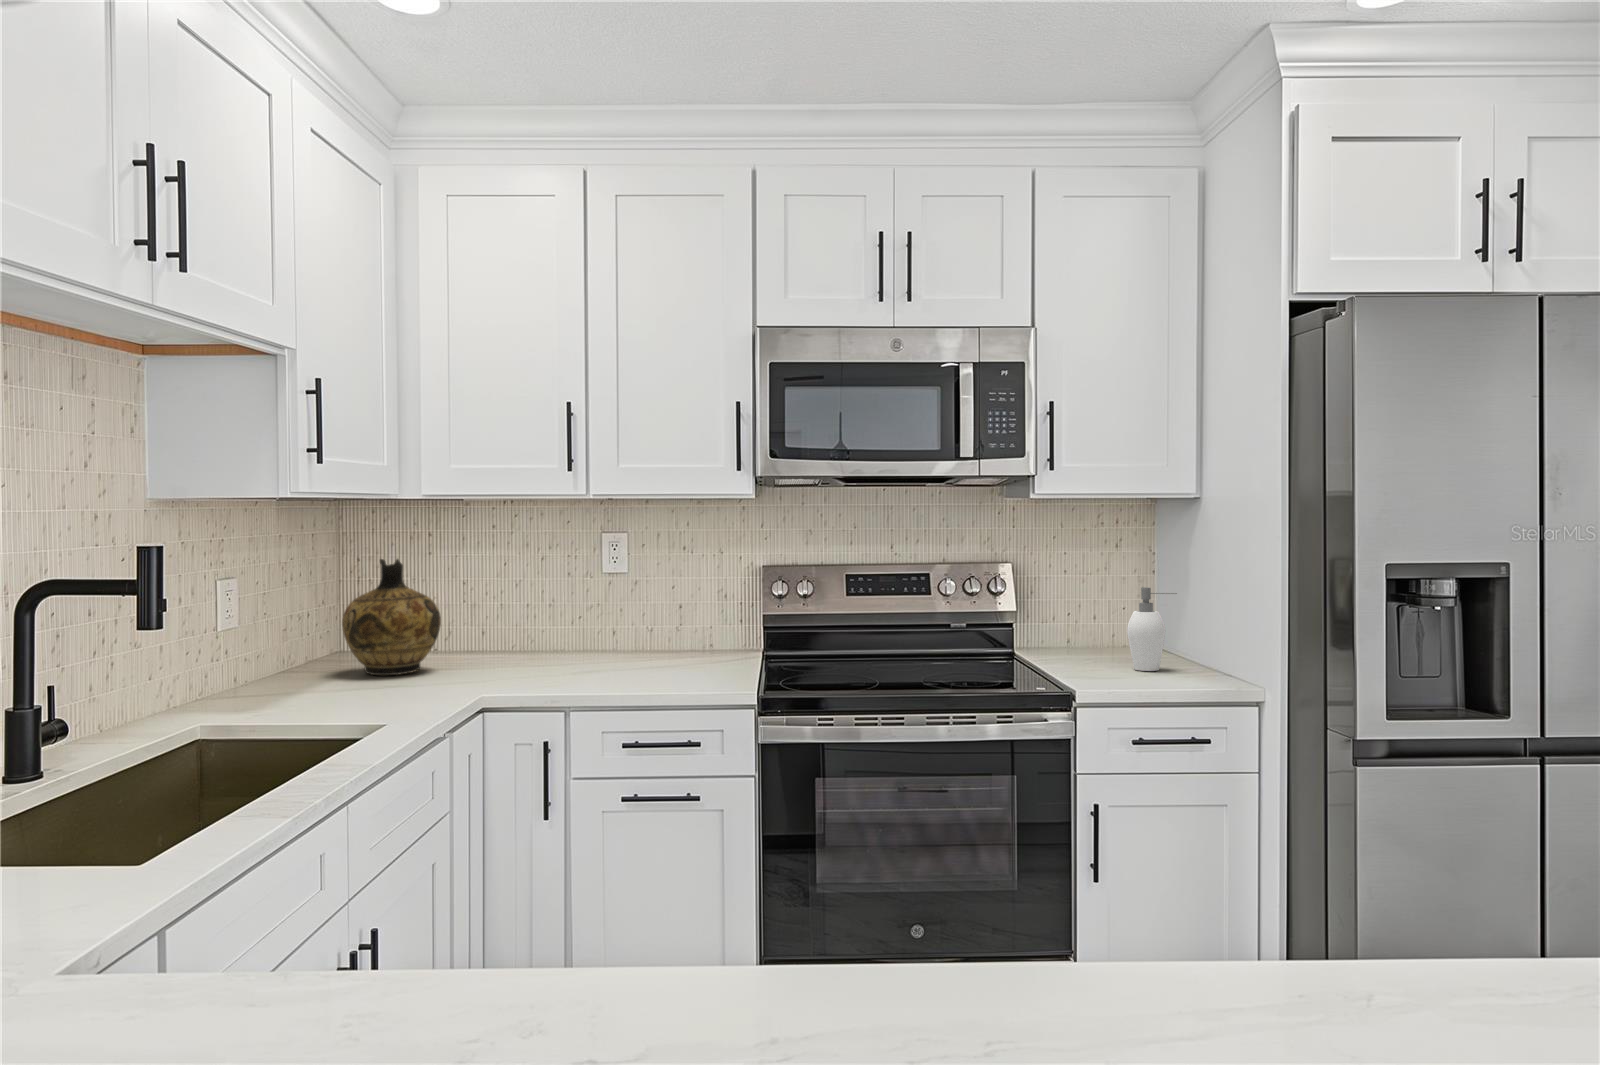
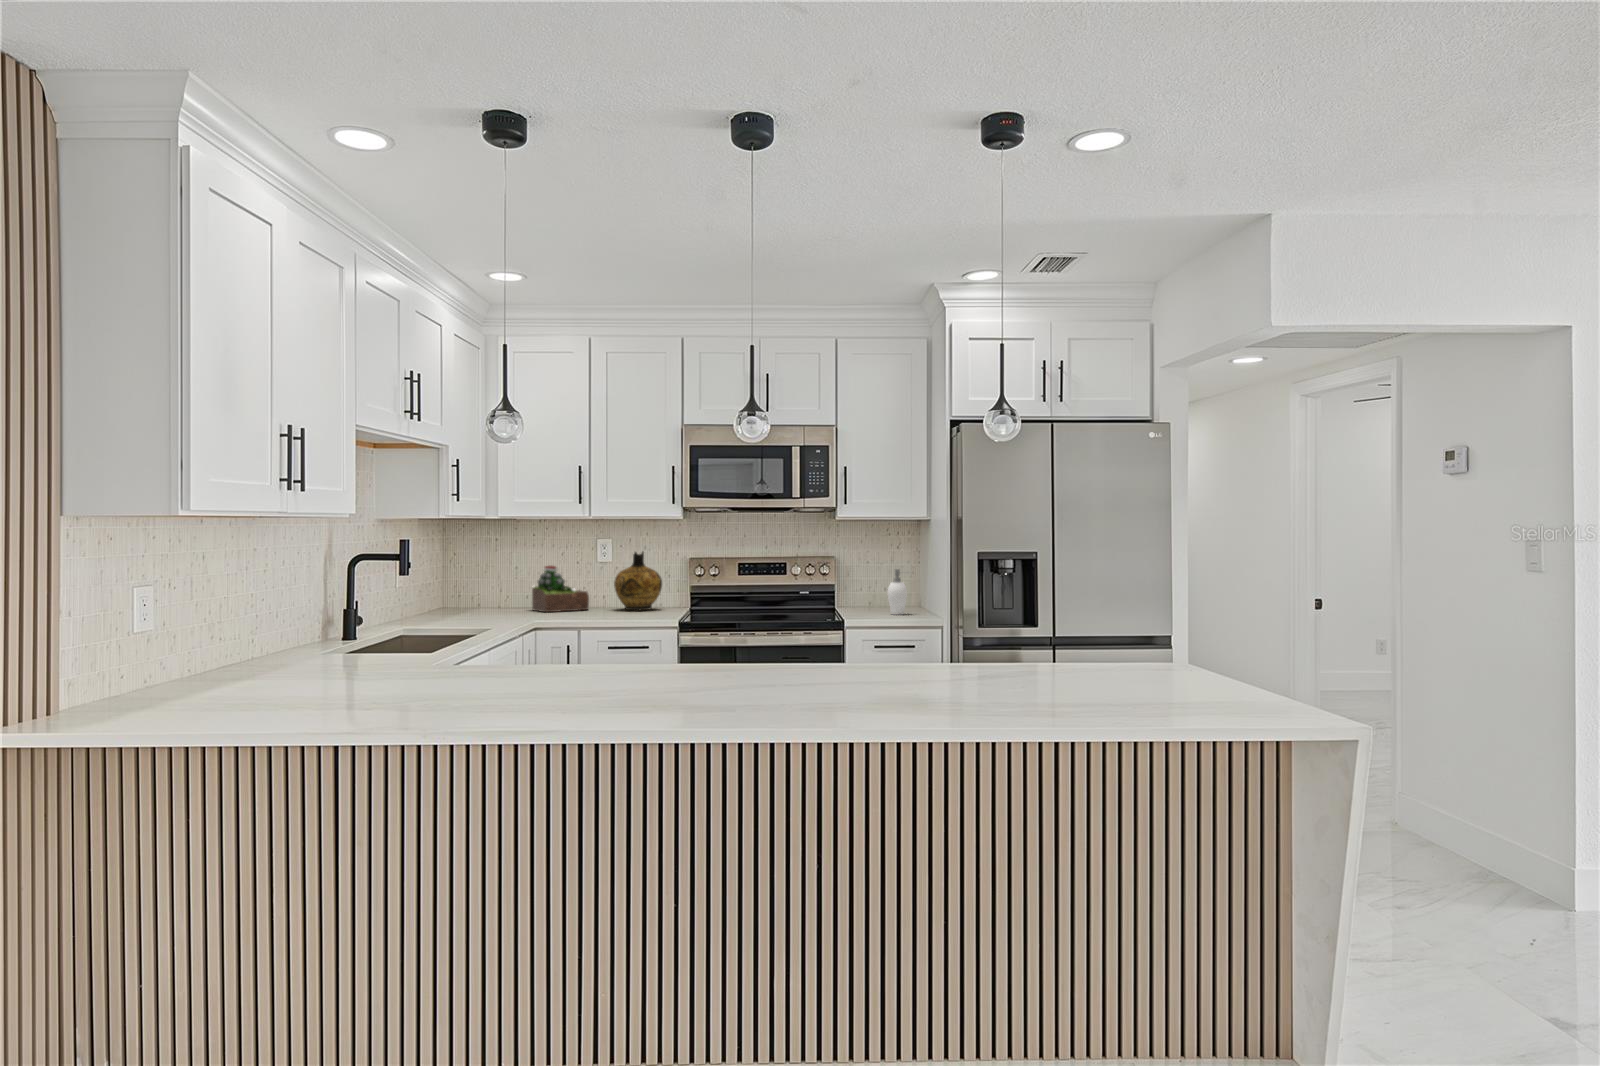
ceramic jug: present [342,559,441,675] -> present [614,552,662,610]
succulent plant: none [481,581,583,668] -> present [532,566,589,612]

